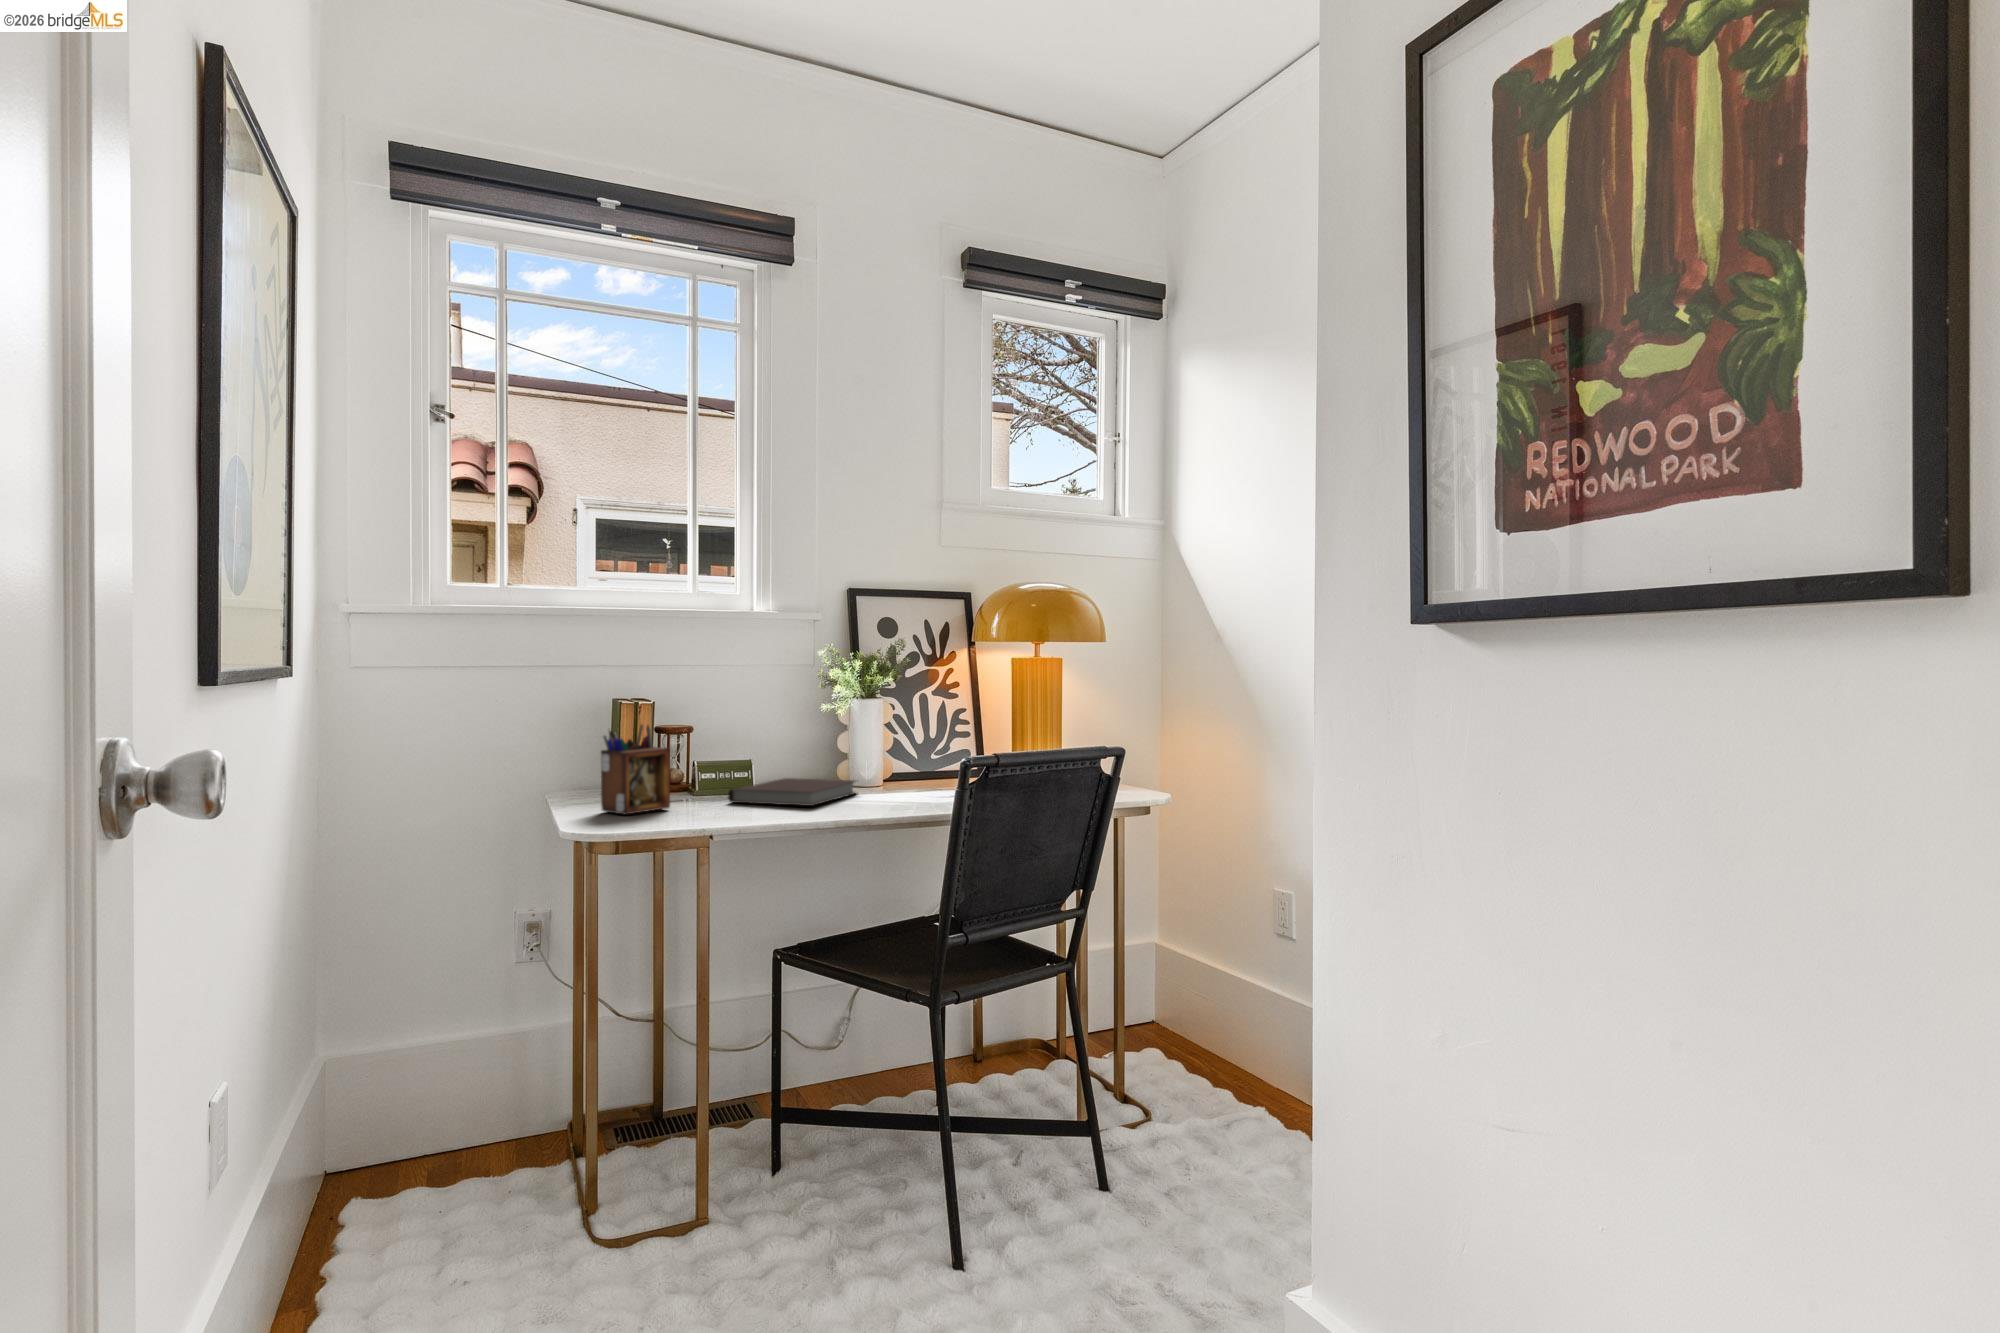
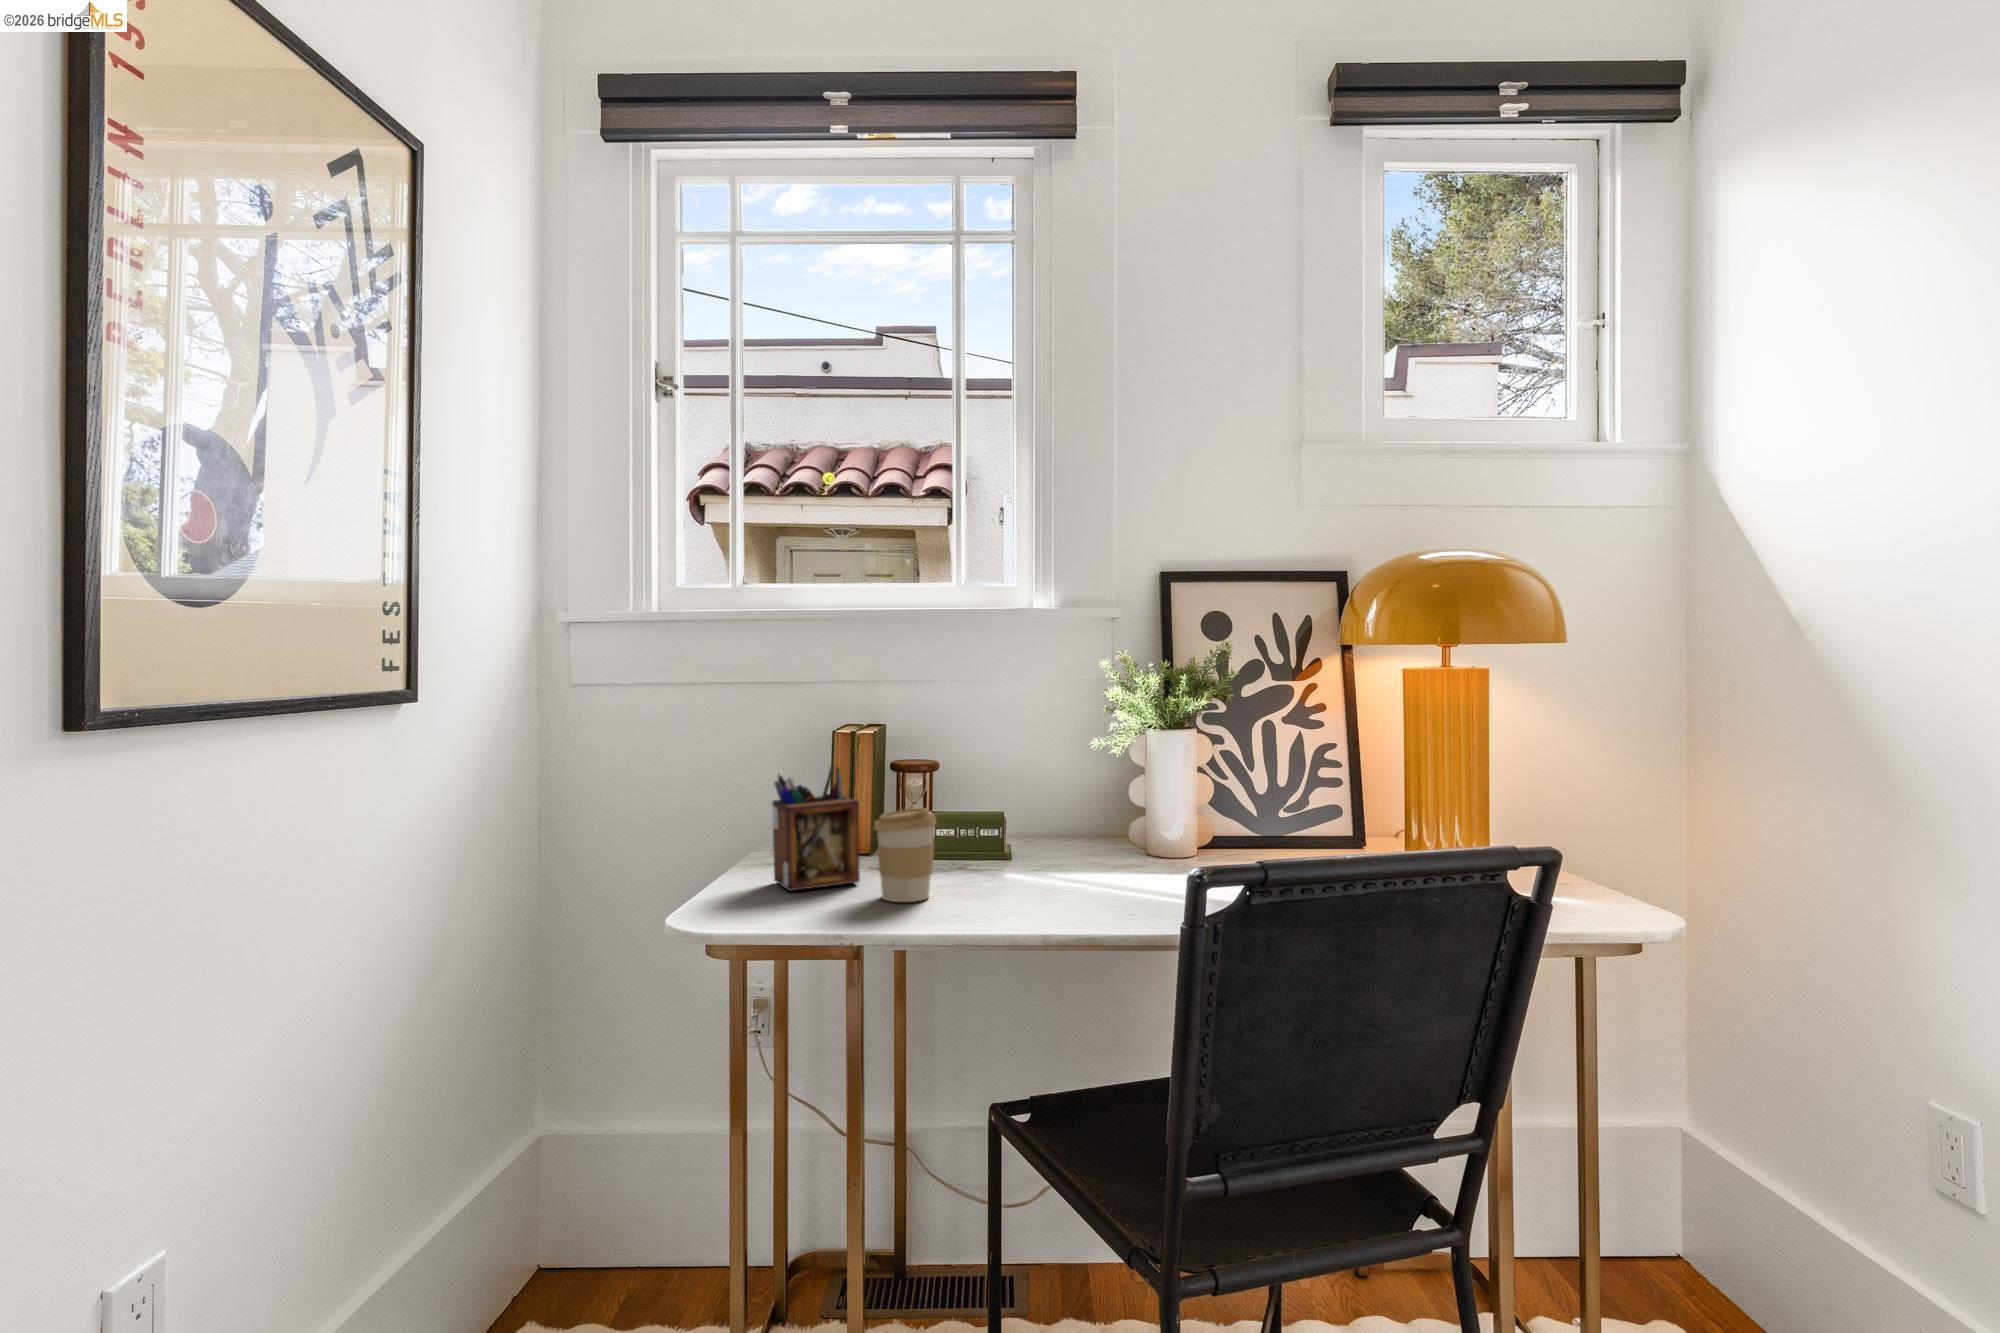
coffee cup: none [693,750,739,815] -> present [874,808,936,902]
notebook: present [728,778,858,806] -> none [948,839,1143,895]

